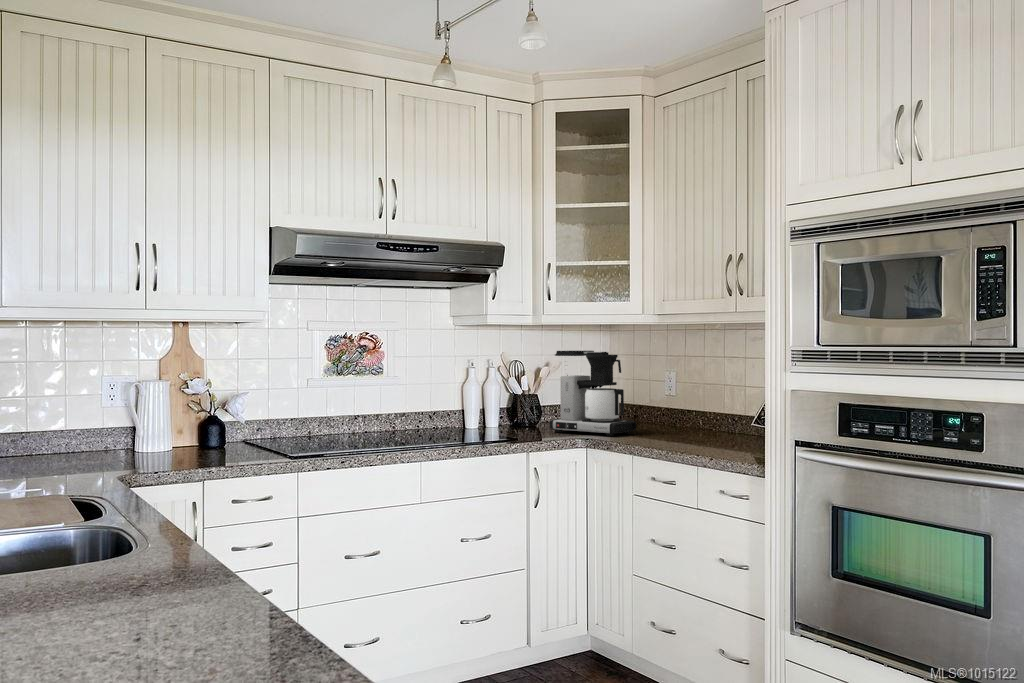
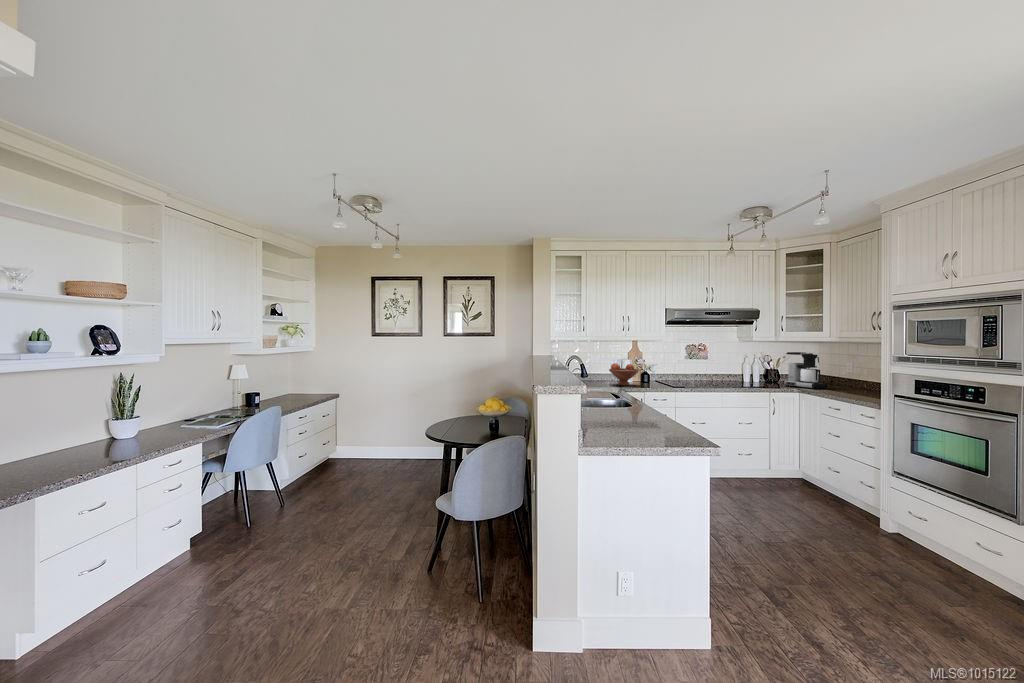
fruit bowl: none [77,394,183,468] -> present [609,363,639,386]

